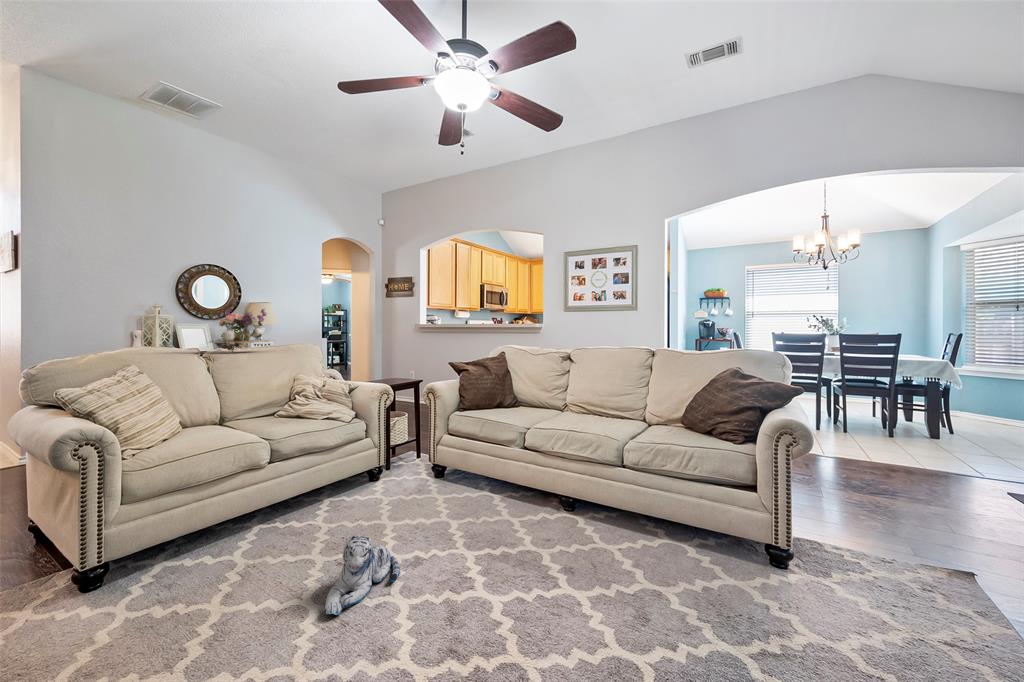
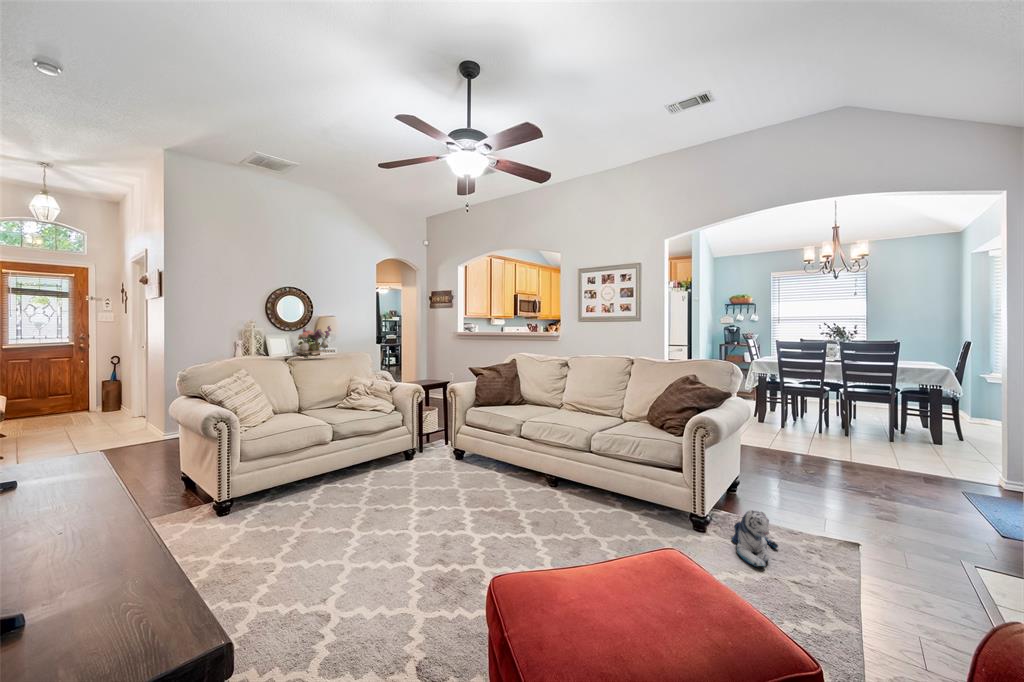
plush toy: present [325,535,400,615] -> present [731,510,778,567]

